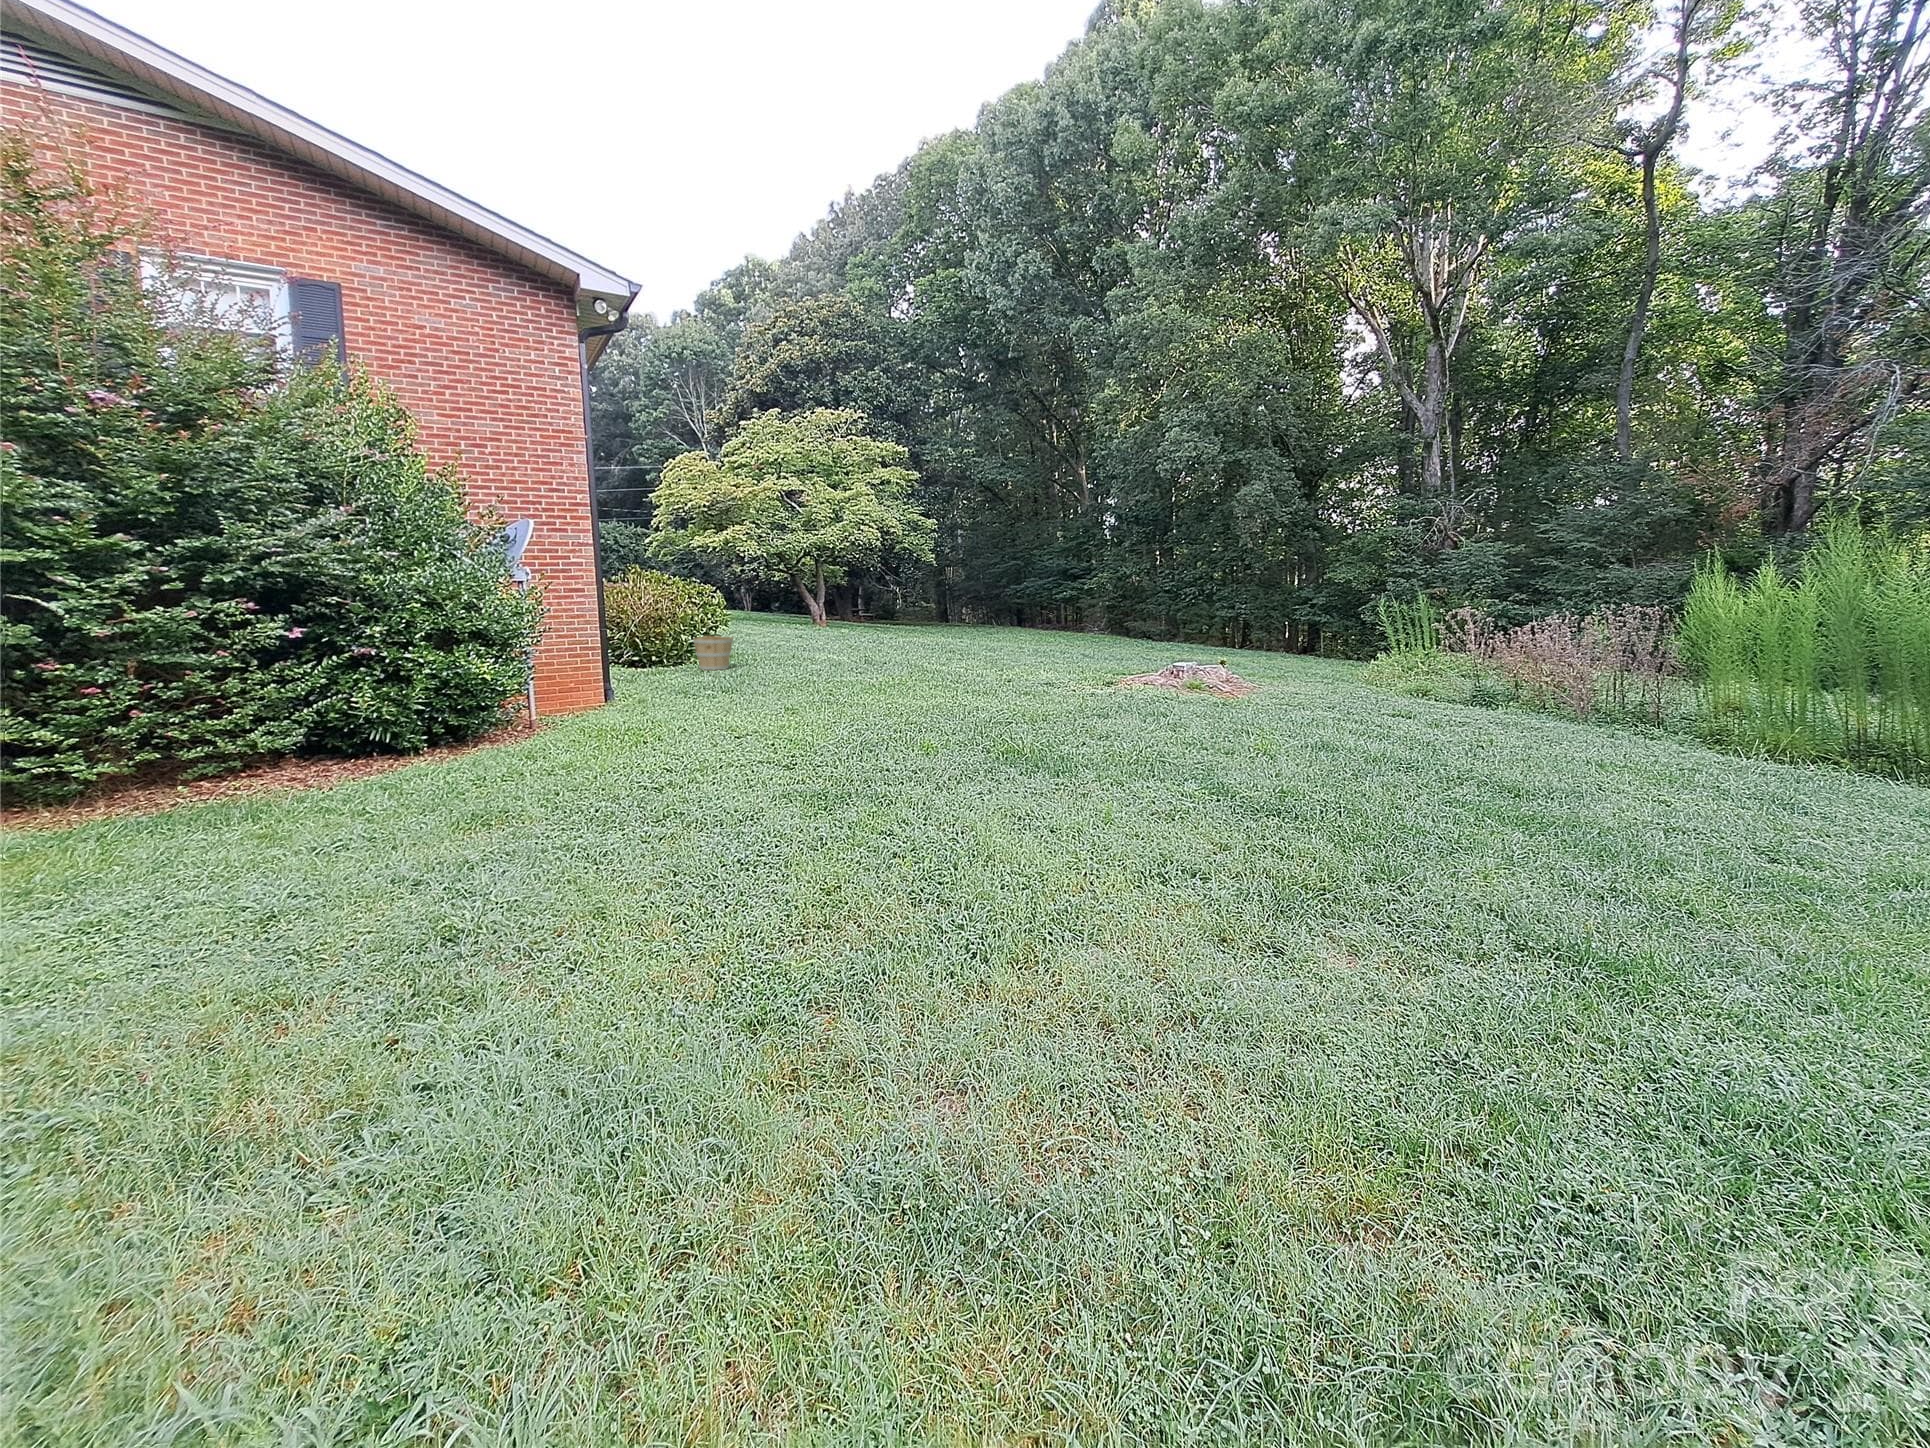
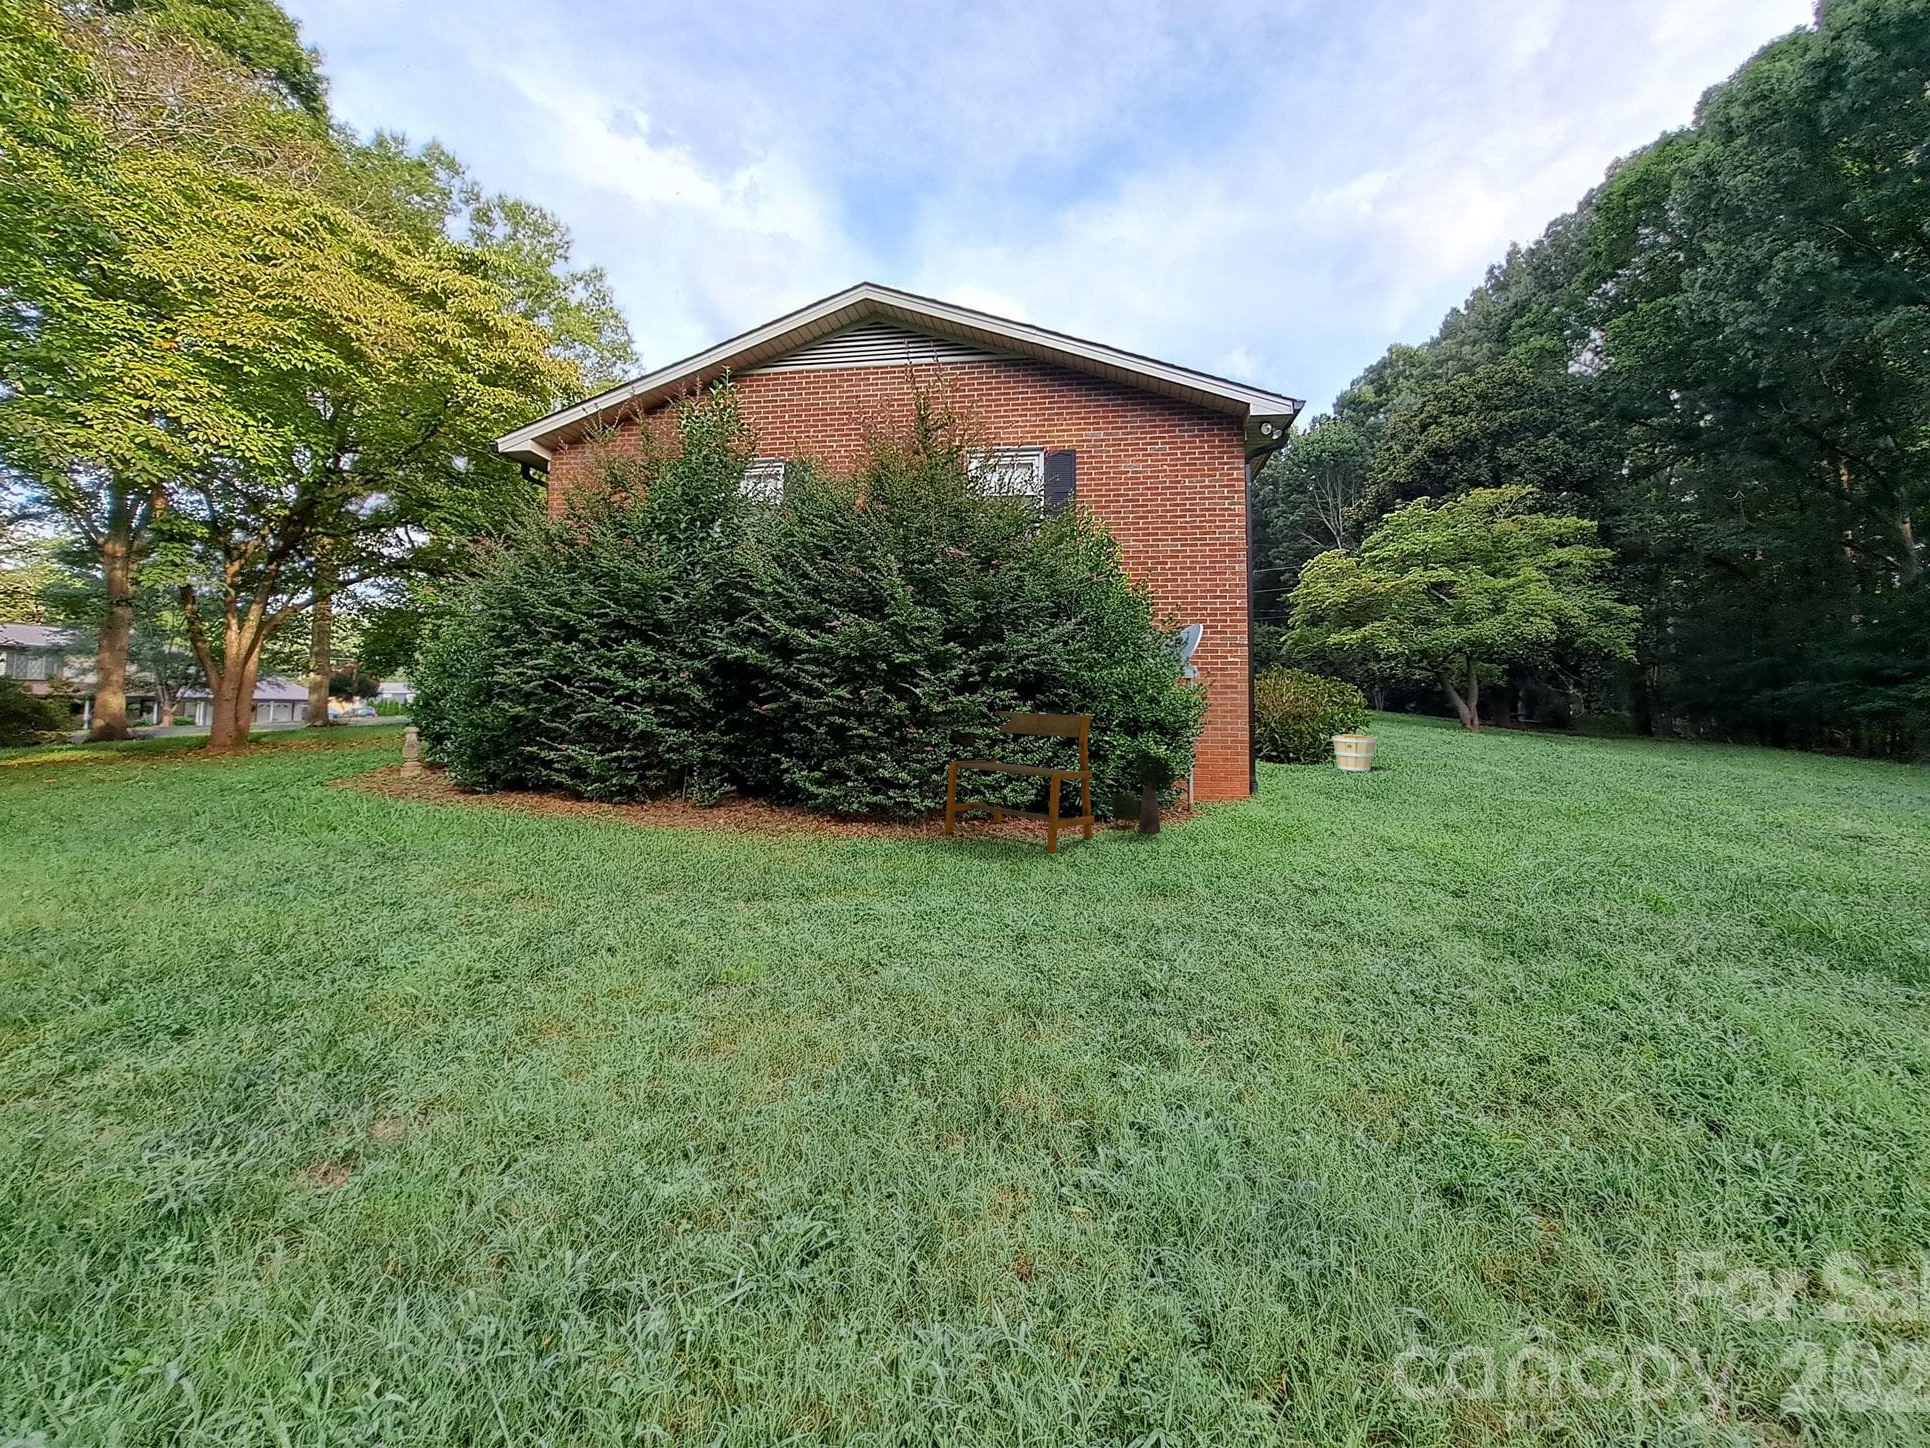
bench: none [136,628,401,801] -> present [945,710,1094,853]
potted plant: none [422,663,509,756] -> present [1111,748,1176,833]

